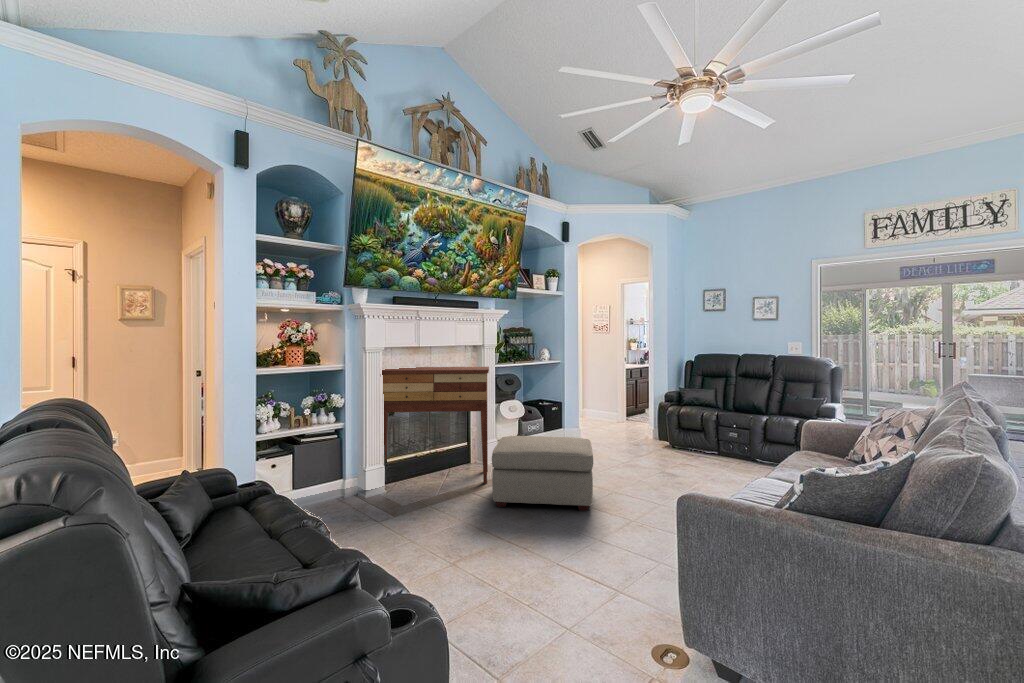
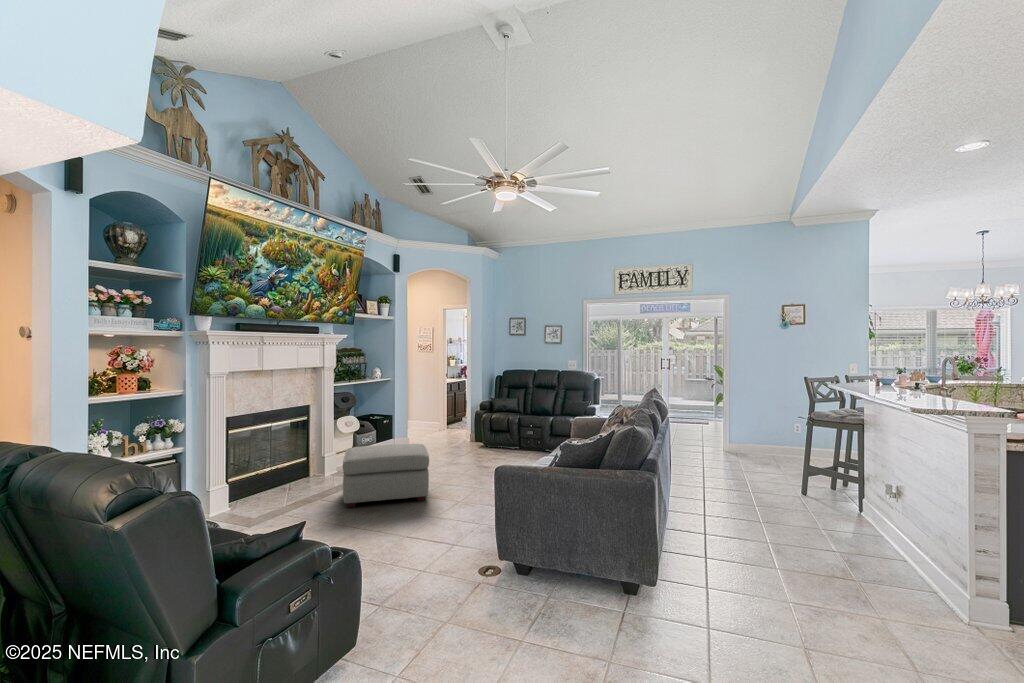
console table: present [380,367,489,483] -> none [220,387,334,506]

